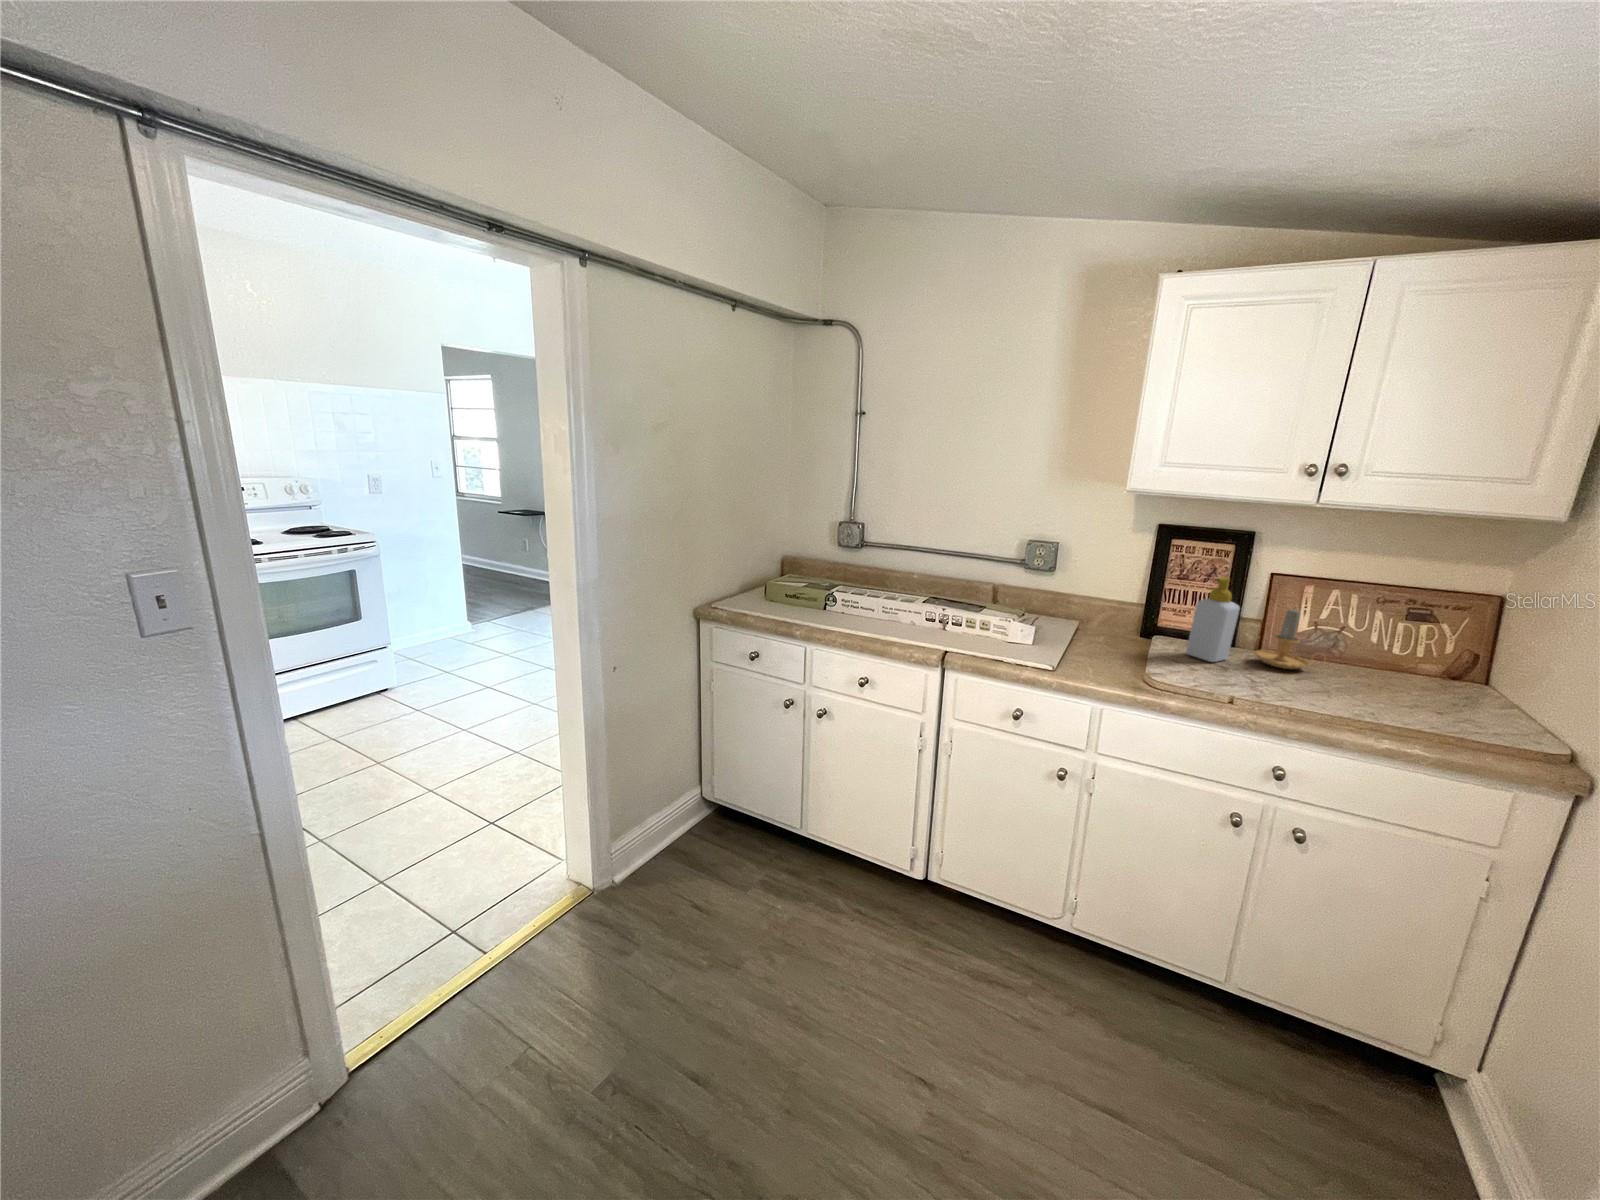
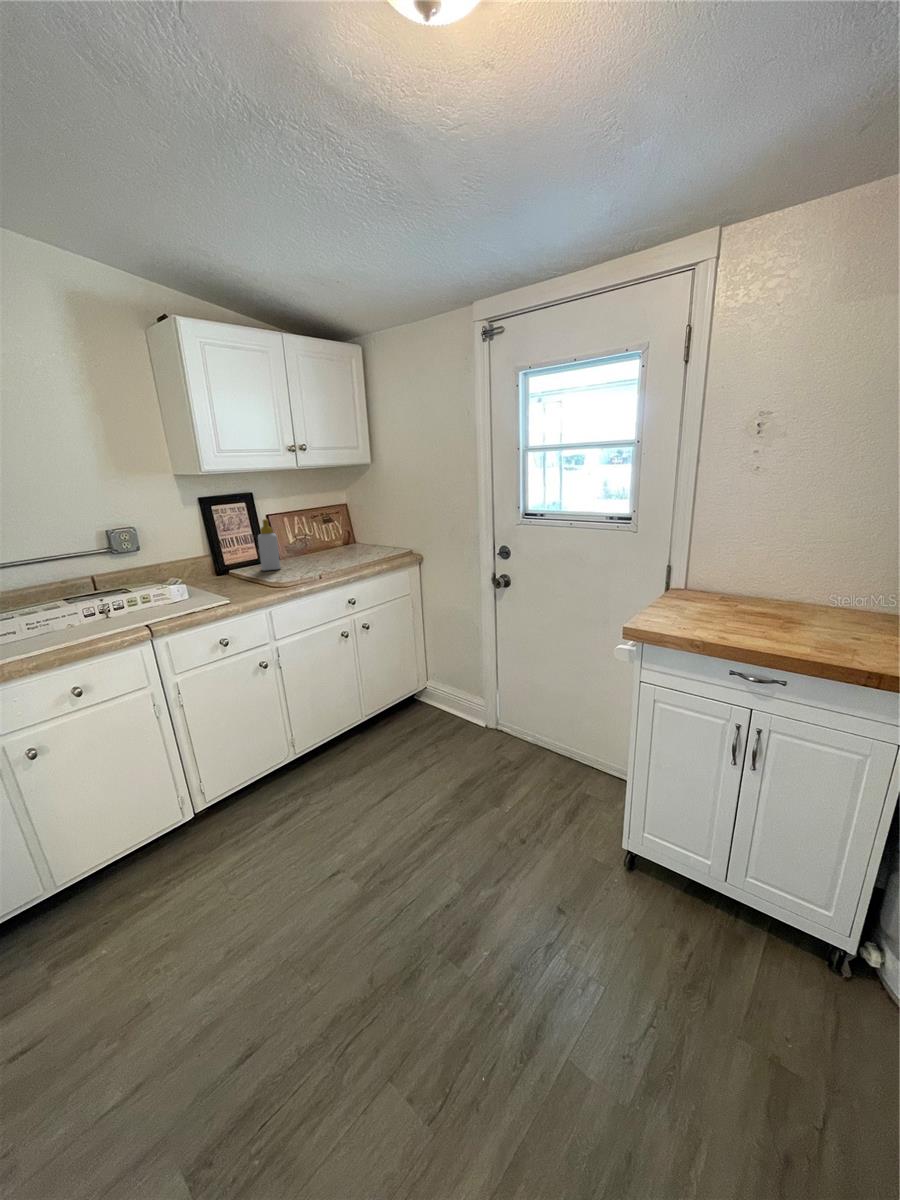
candle: present [1254,609,1326,669] -> none [285,527,315,562]

